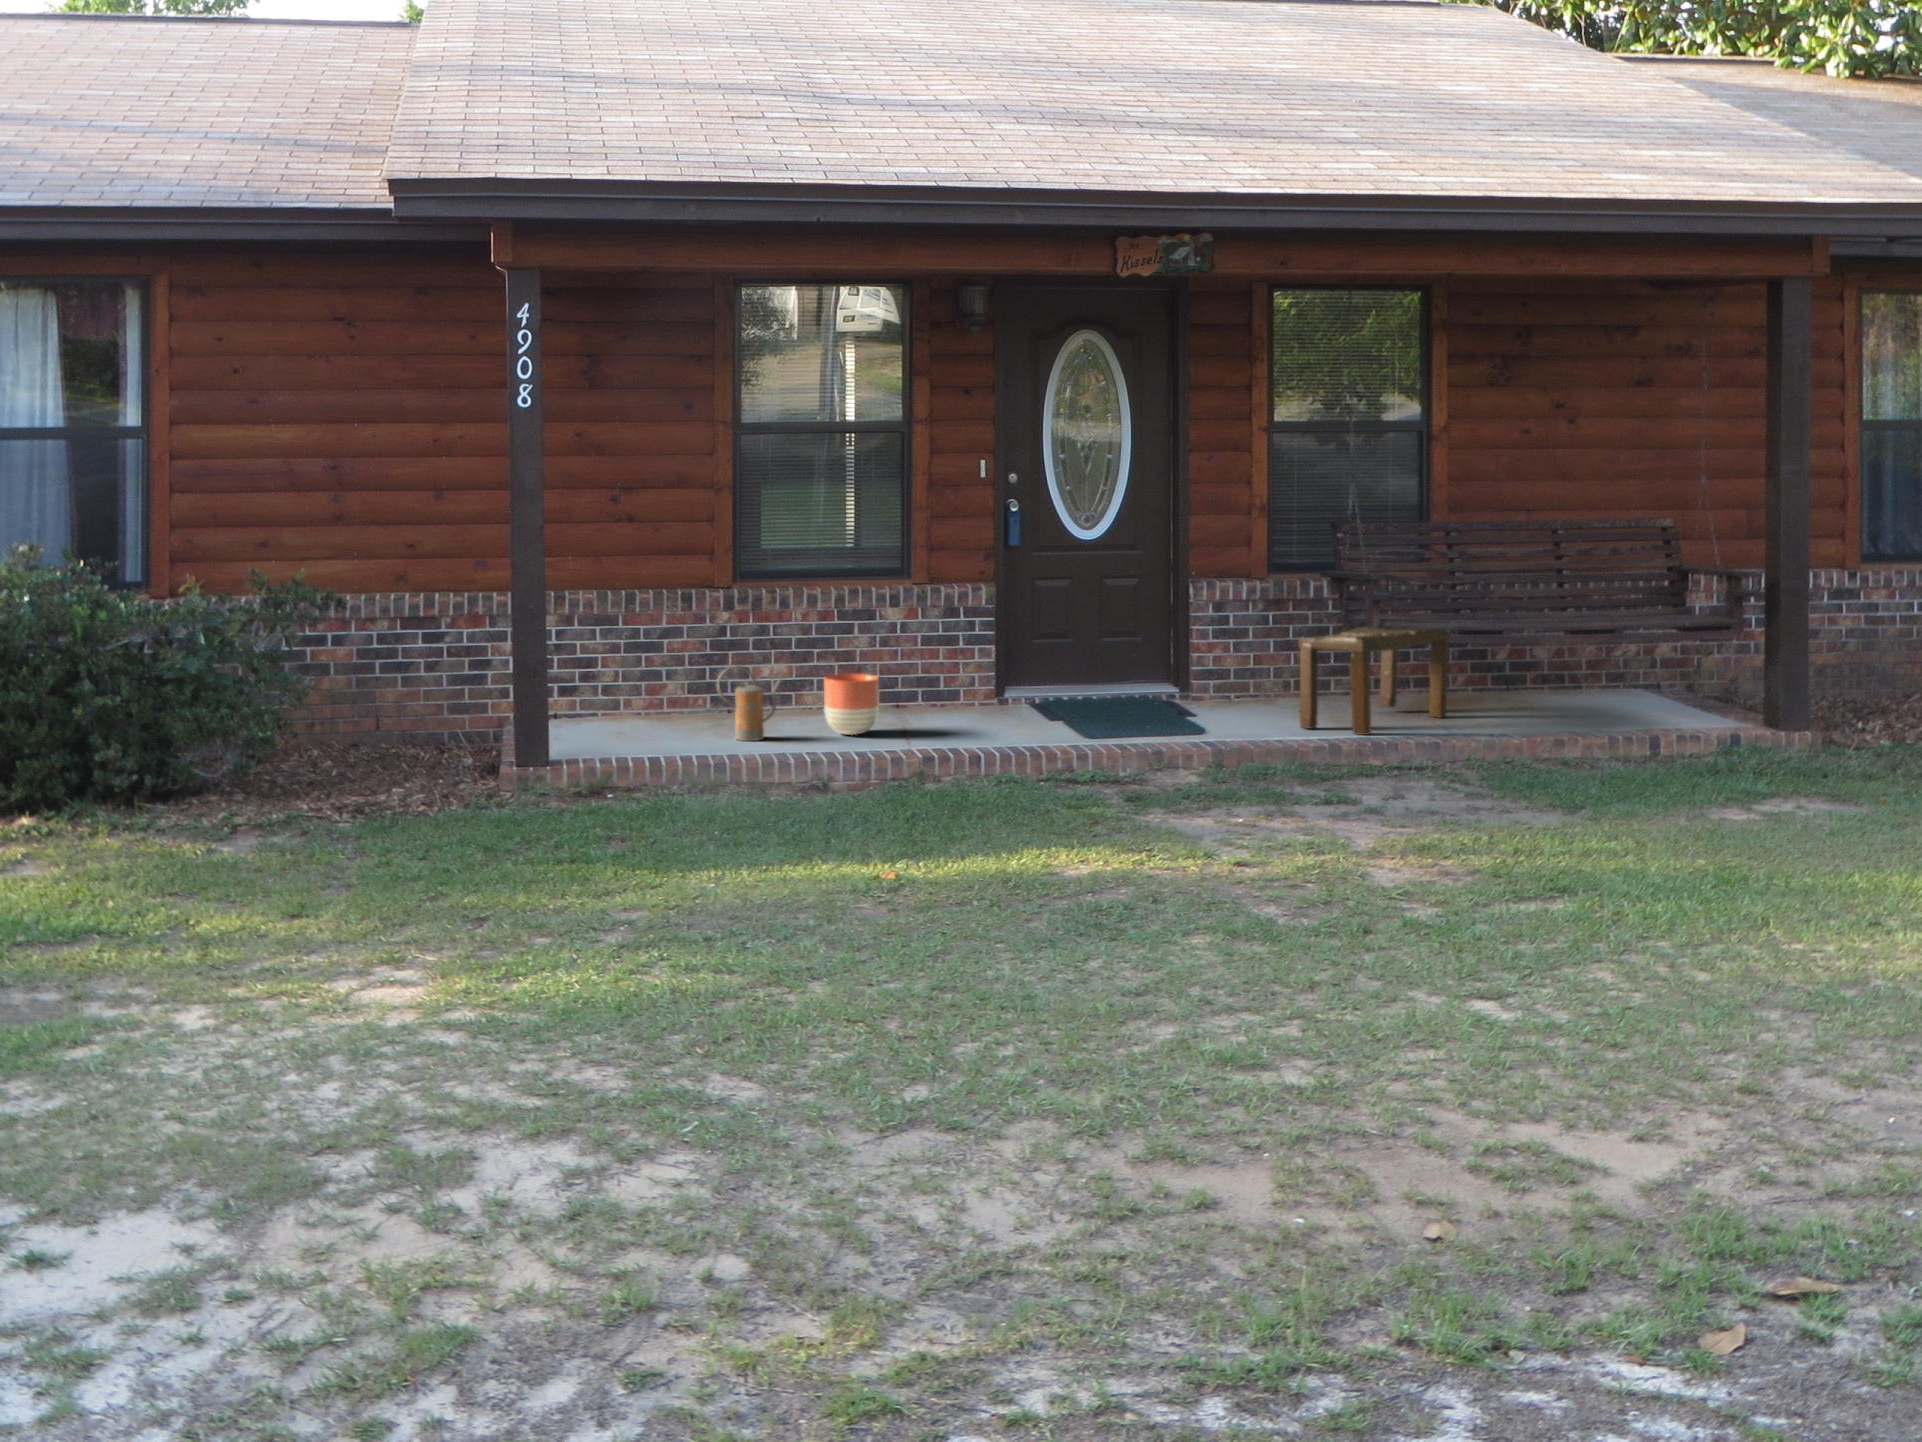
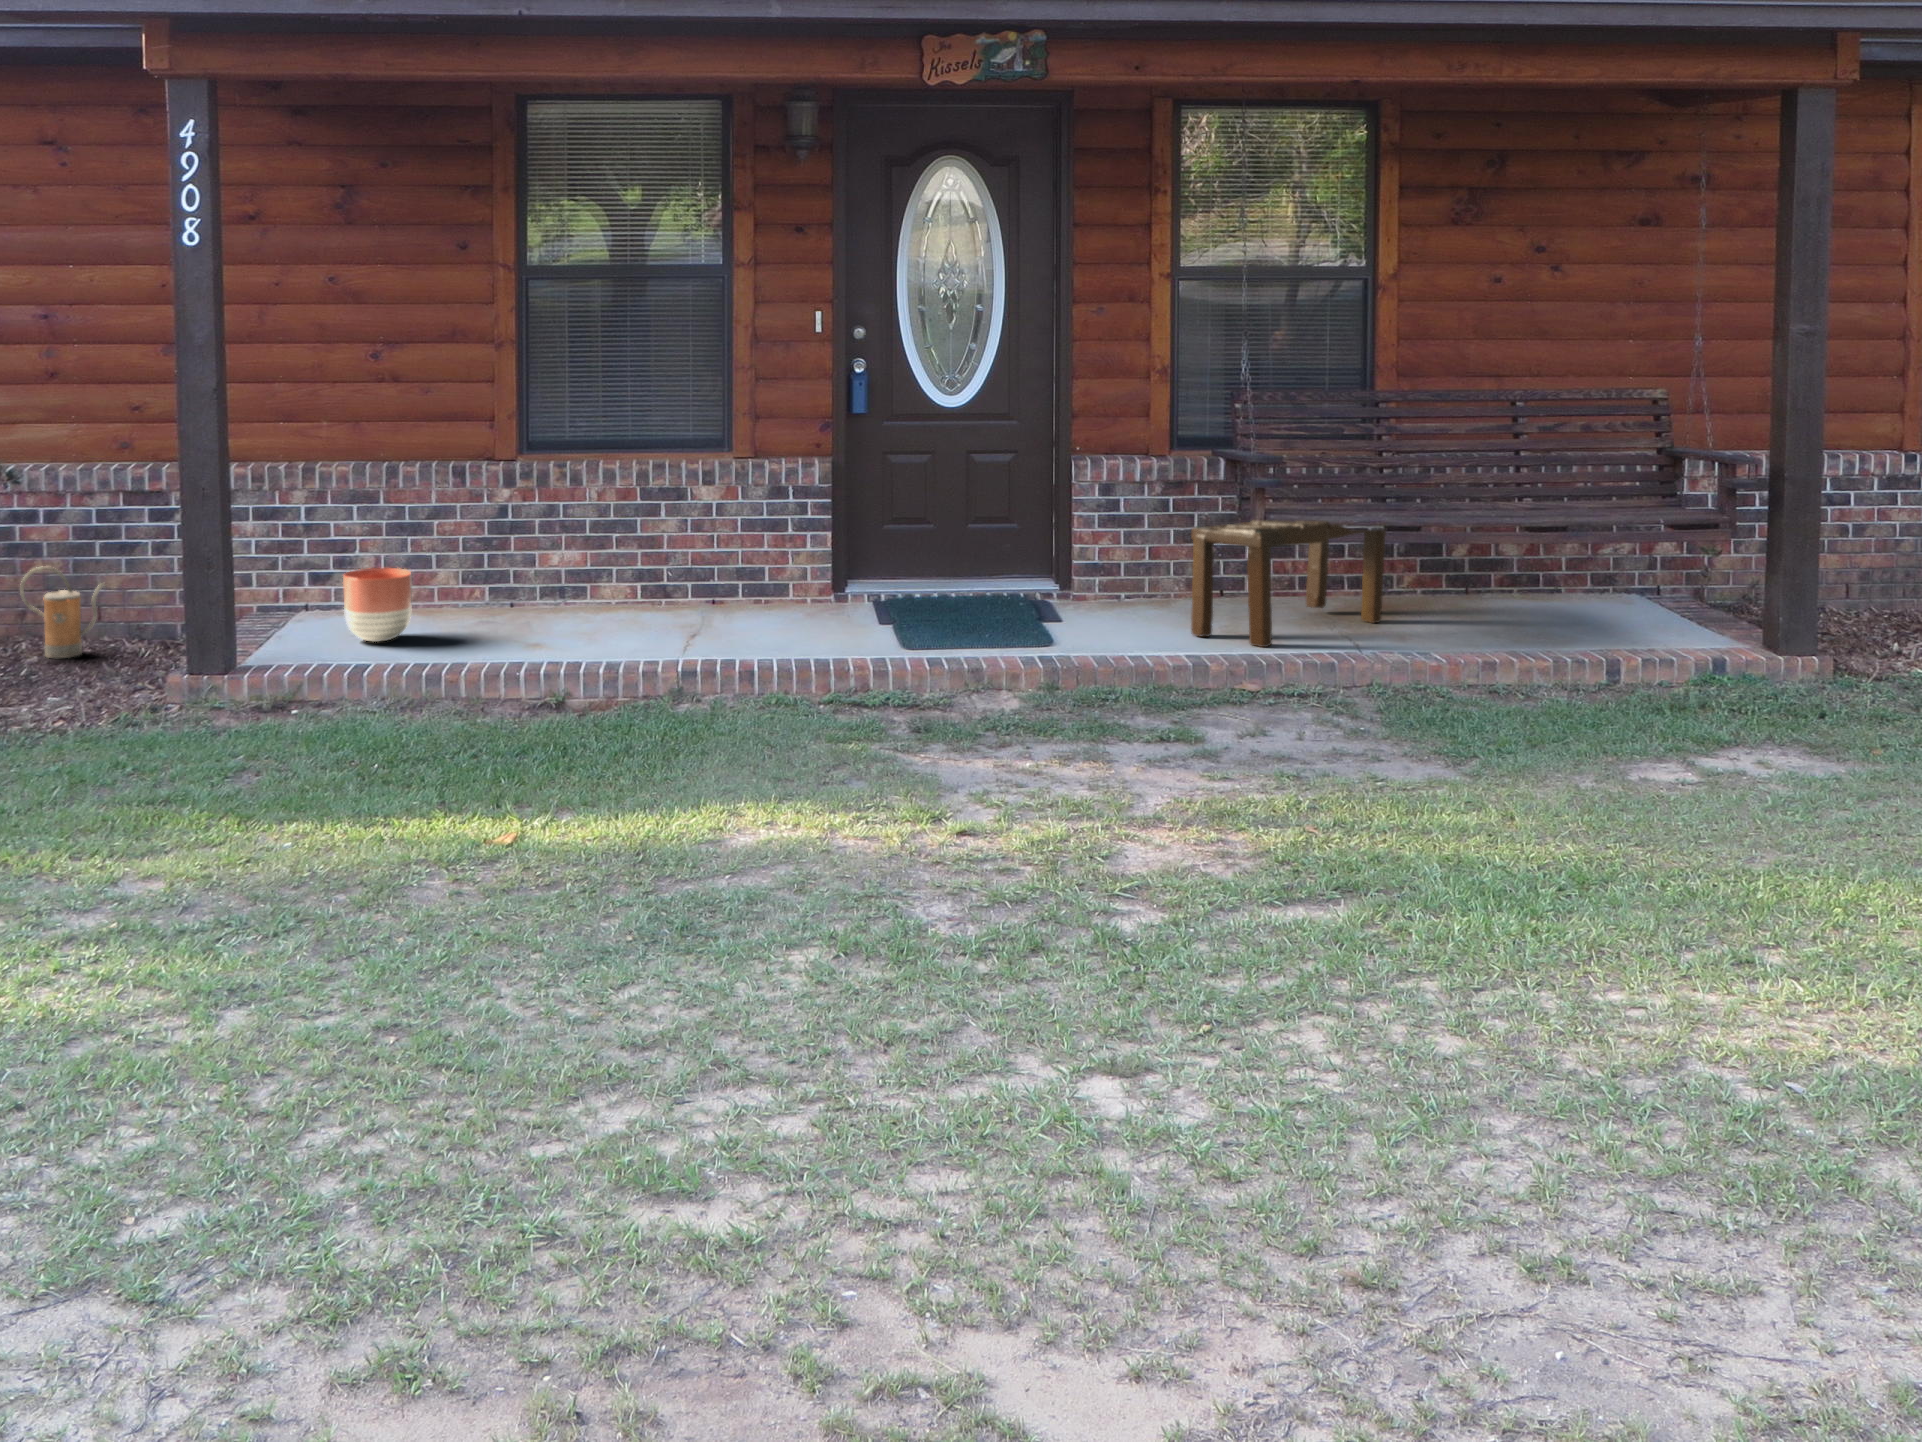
watering can: present [717,665,781,741] -> present [20,566,104,658]
planter: present [824,674,879,735] -> present [343,568,412,642]

